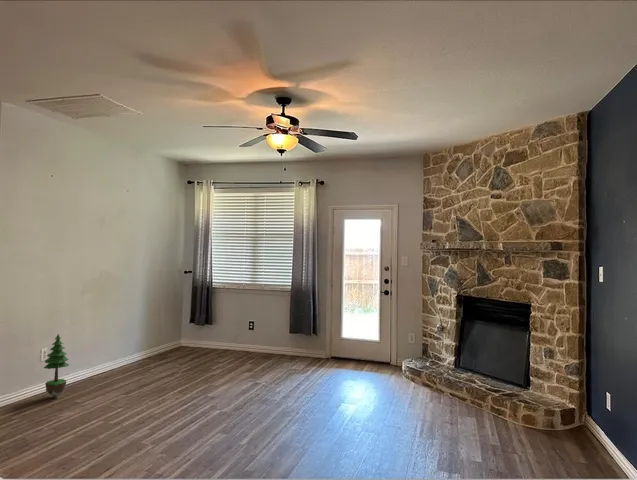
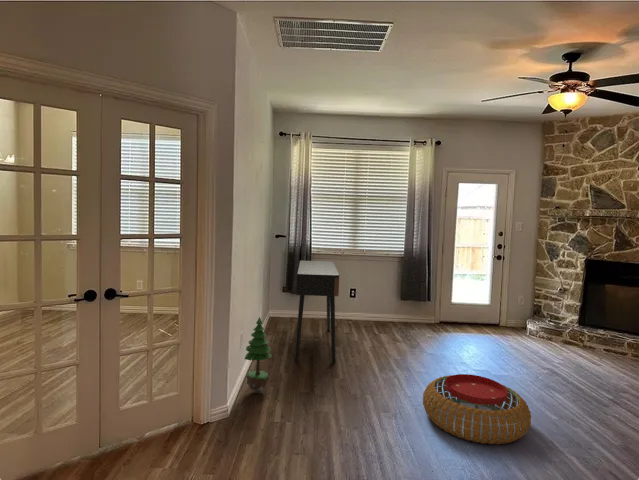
console table: none [129,293,212,382] -> present [294,261,339,362]
pouf: none [128,393,225,453] -> present [423,374,531,444]

